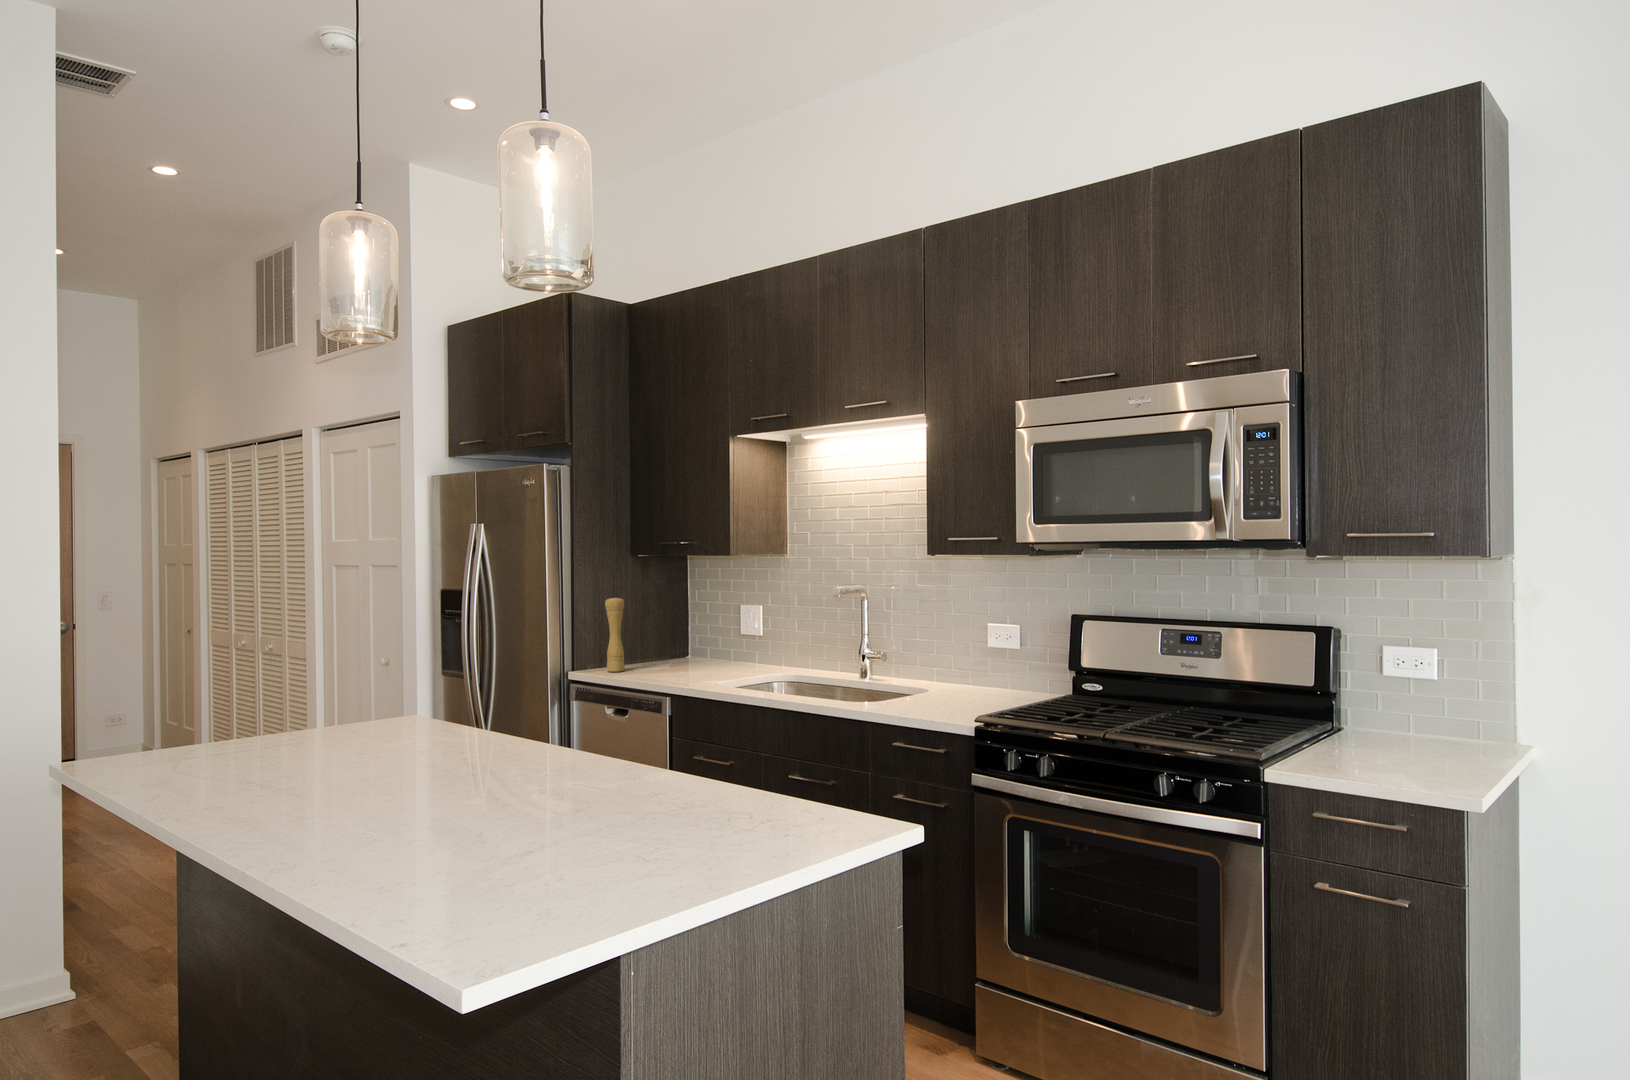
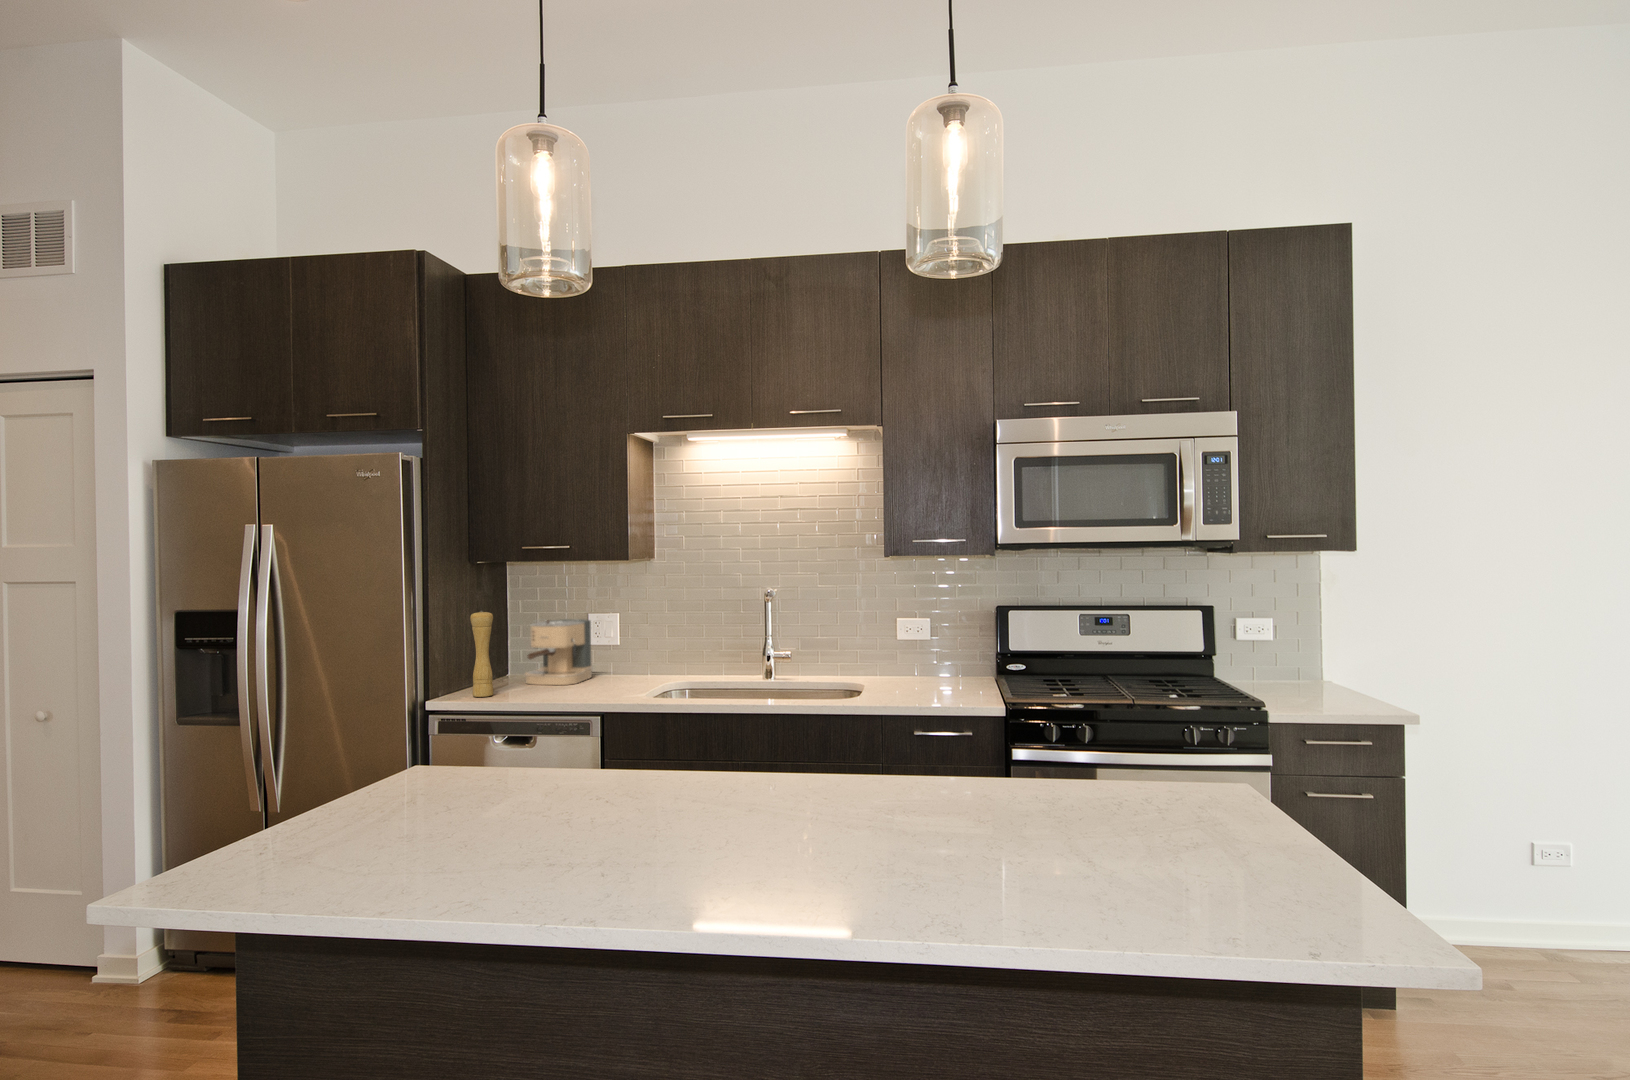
coffee maker: none [662,607,739,669] -> present [525,619,592,685]

